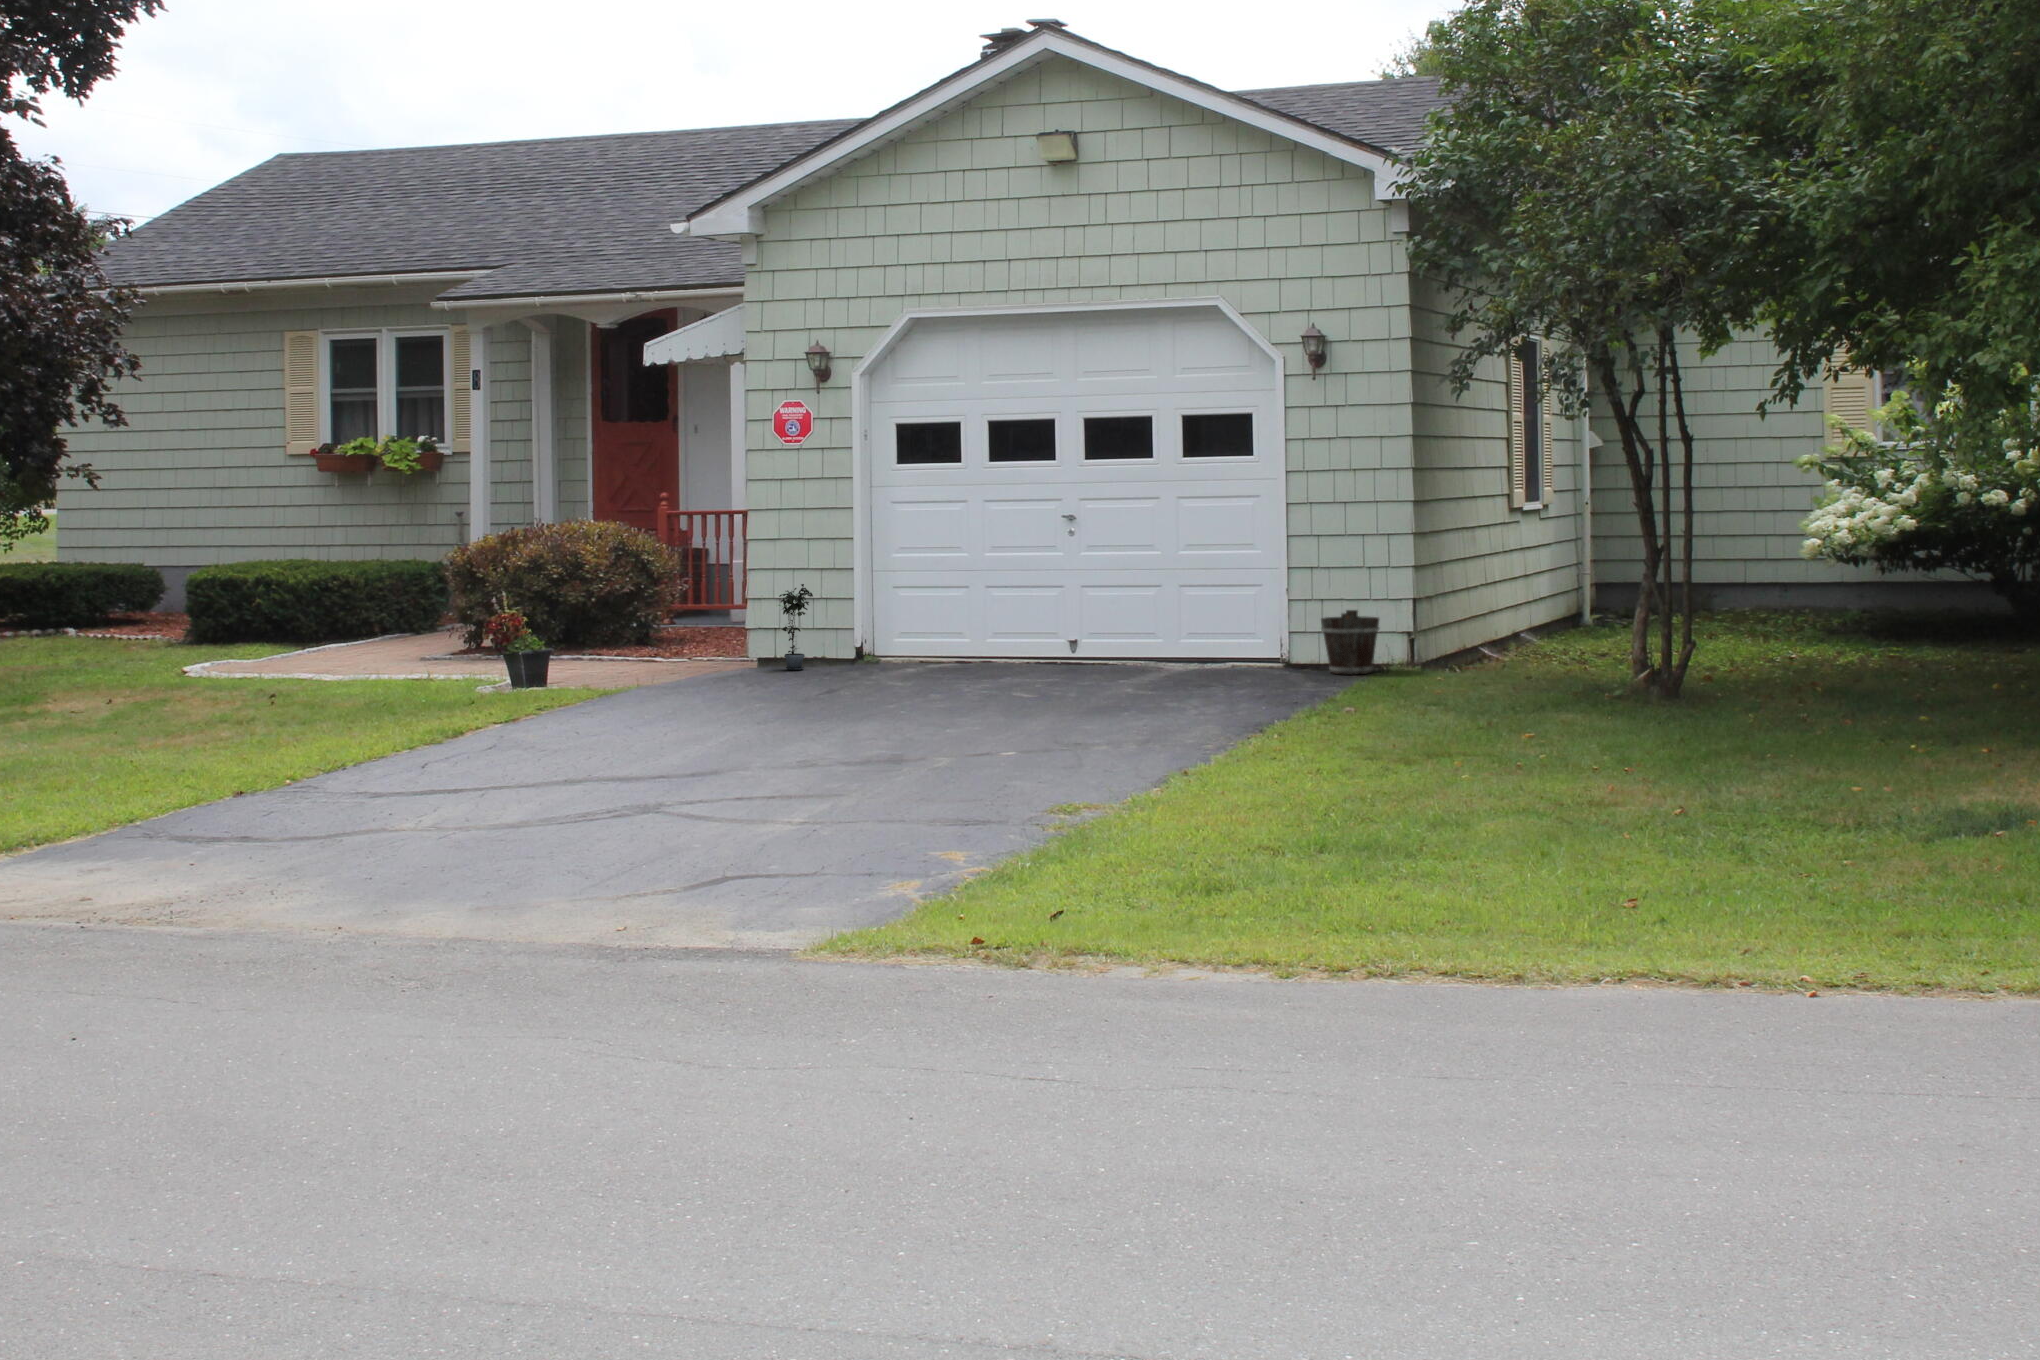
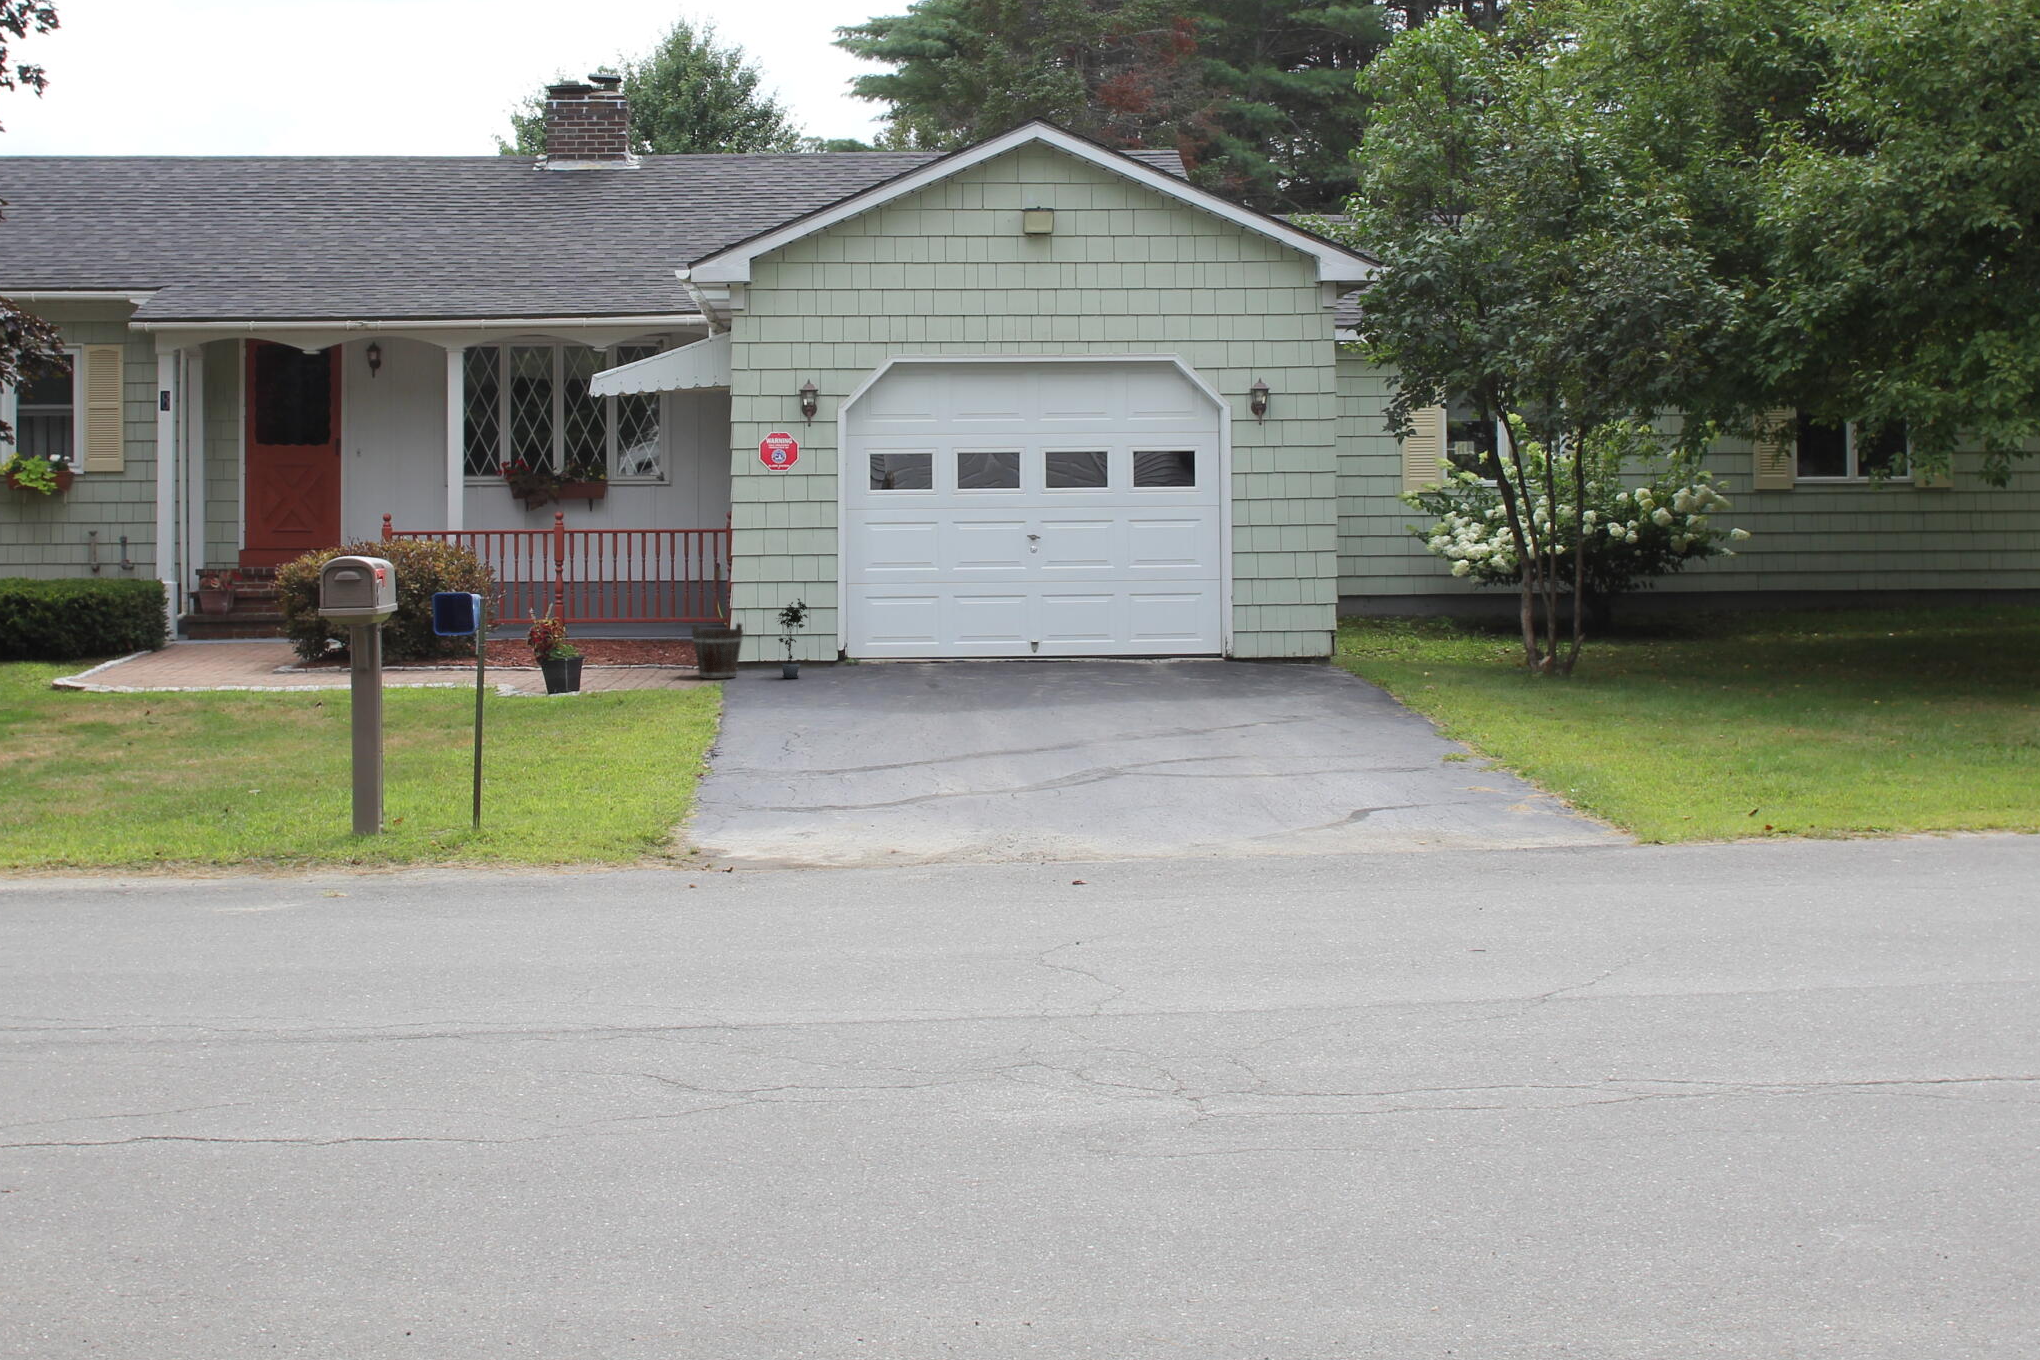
bucket: present [1321,610,1379,674] -> present [692,623,743,679]

